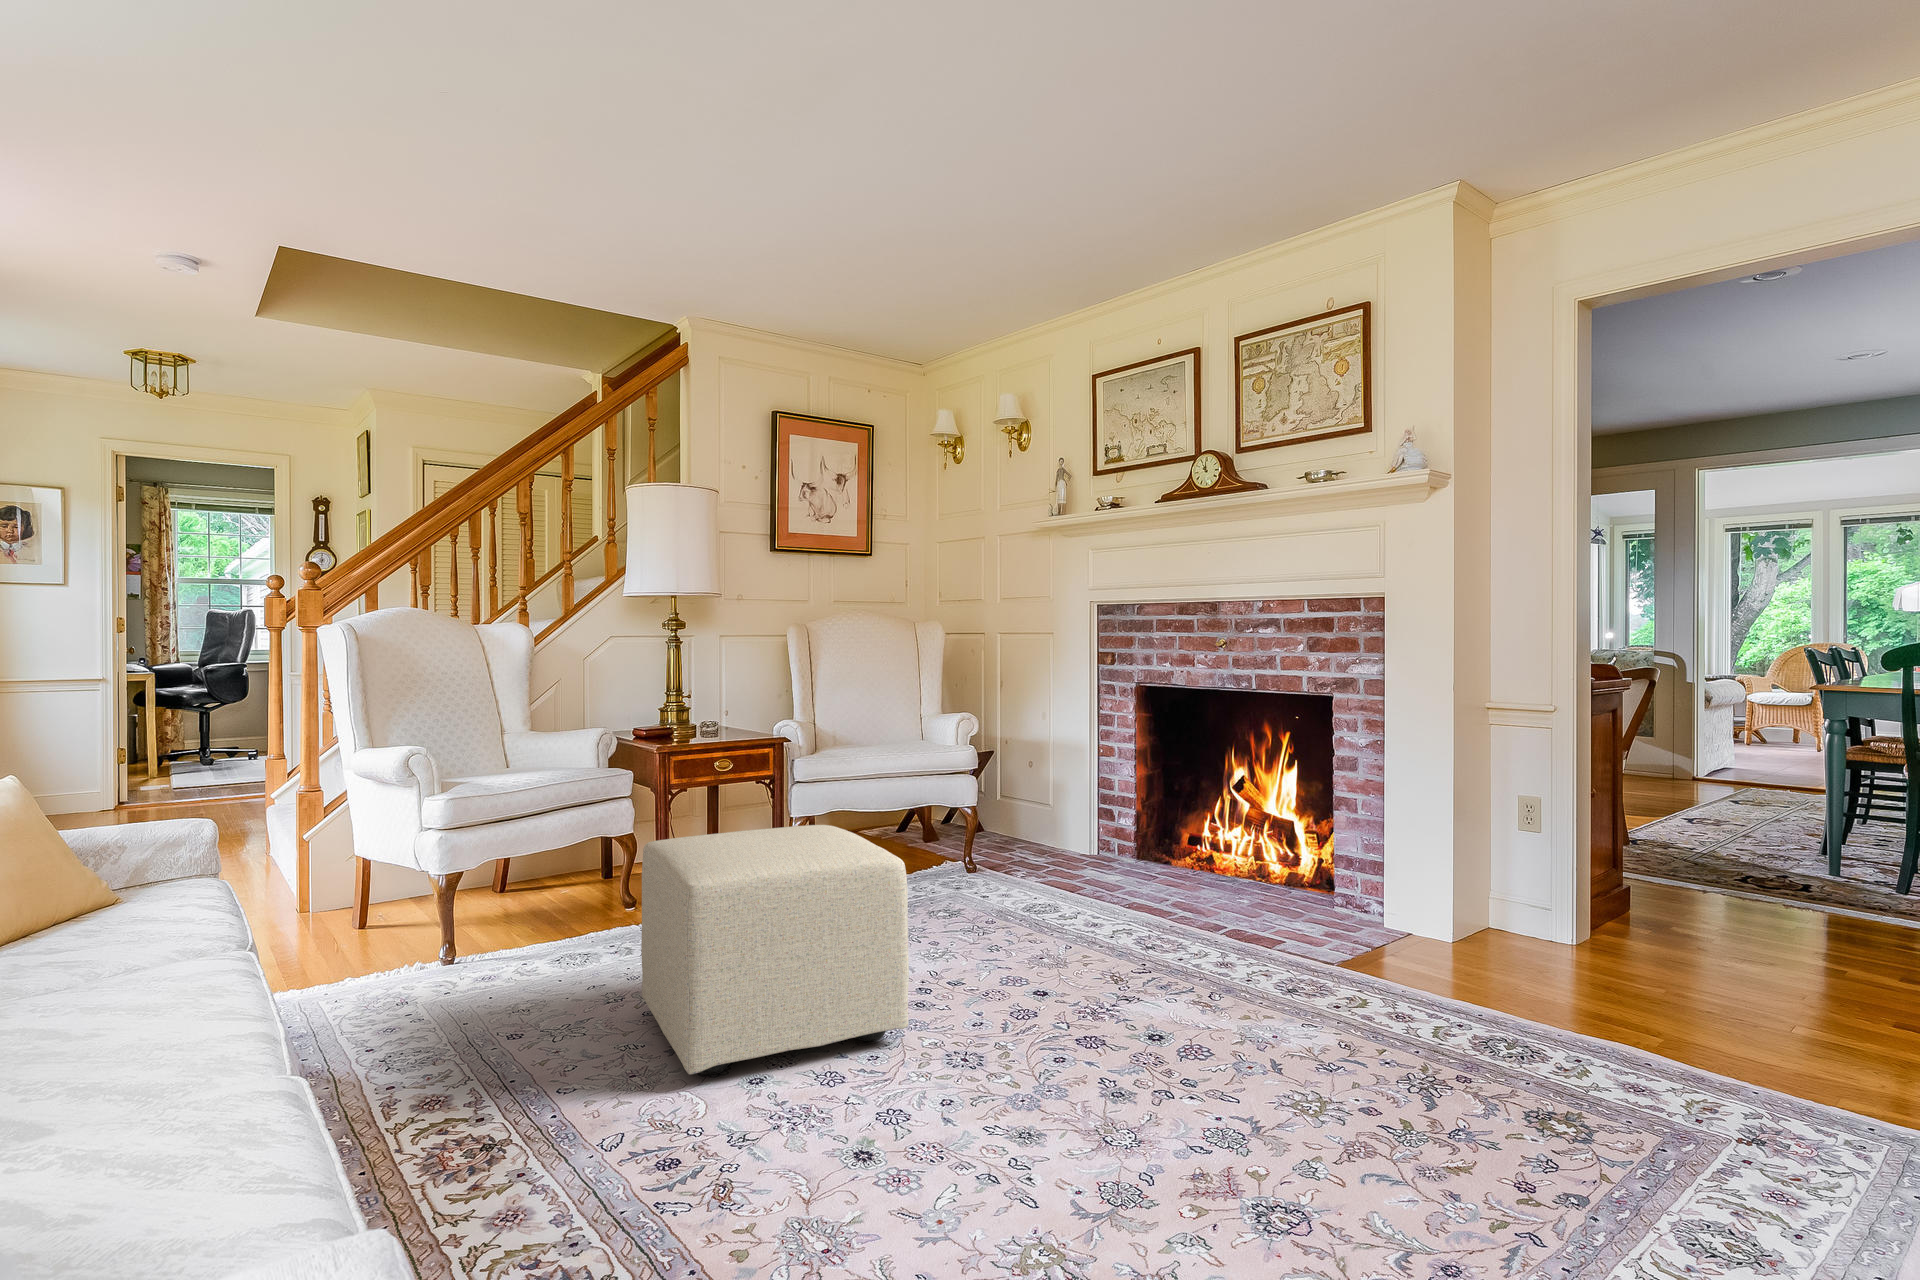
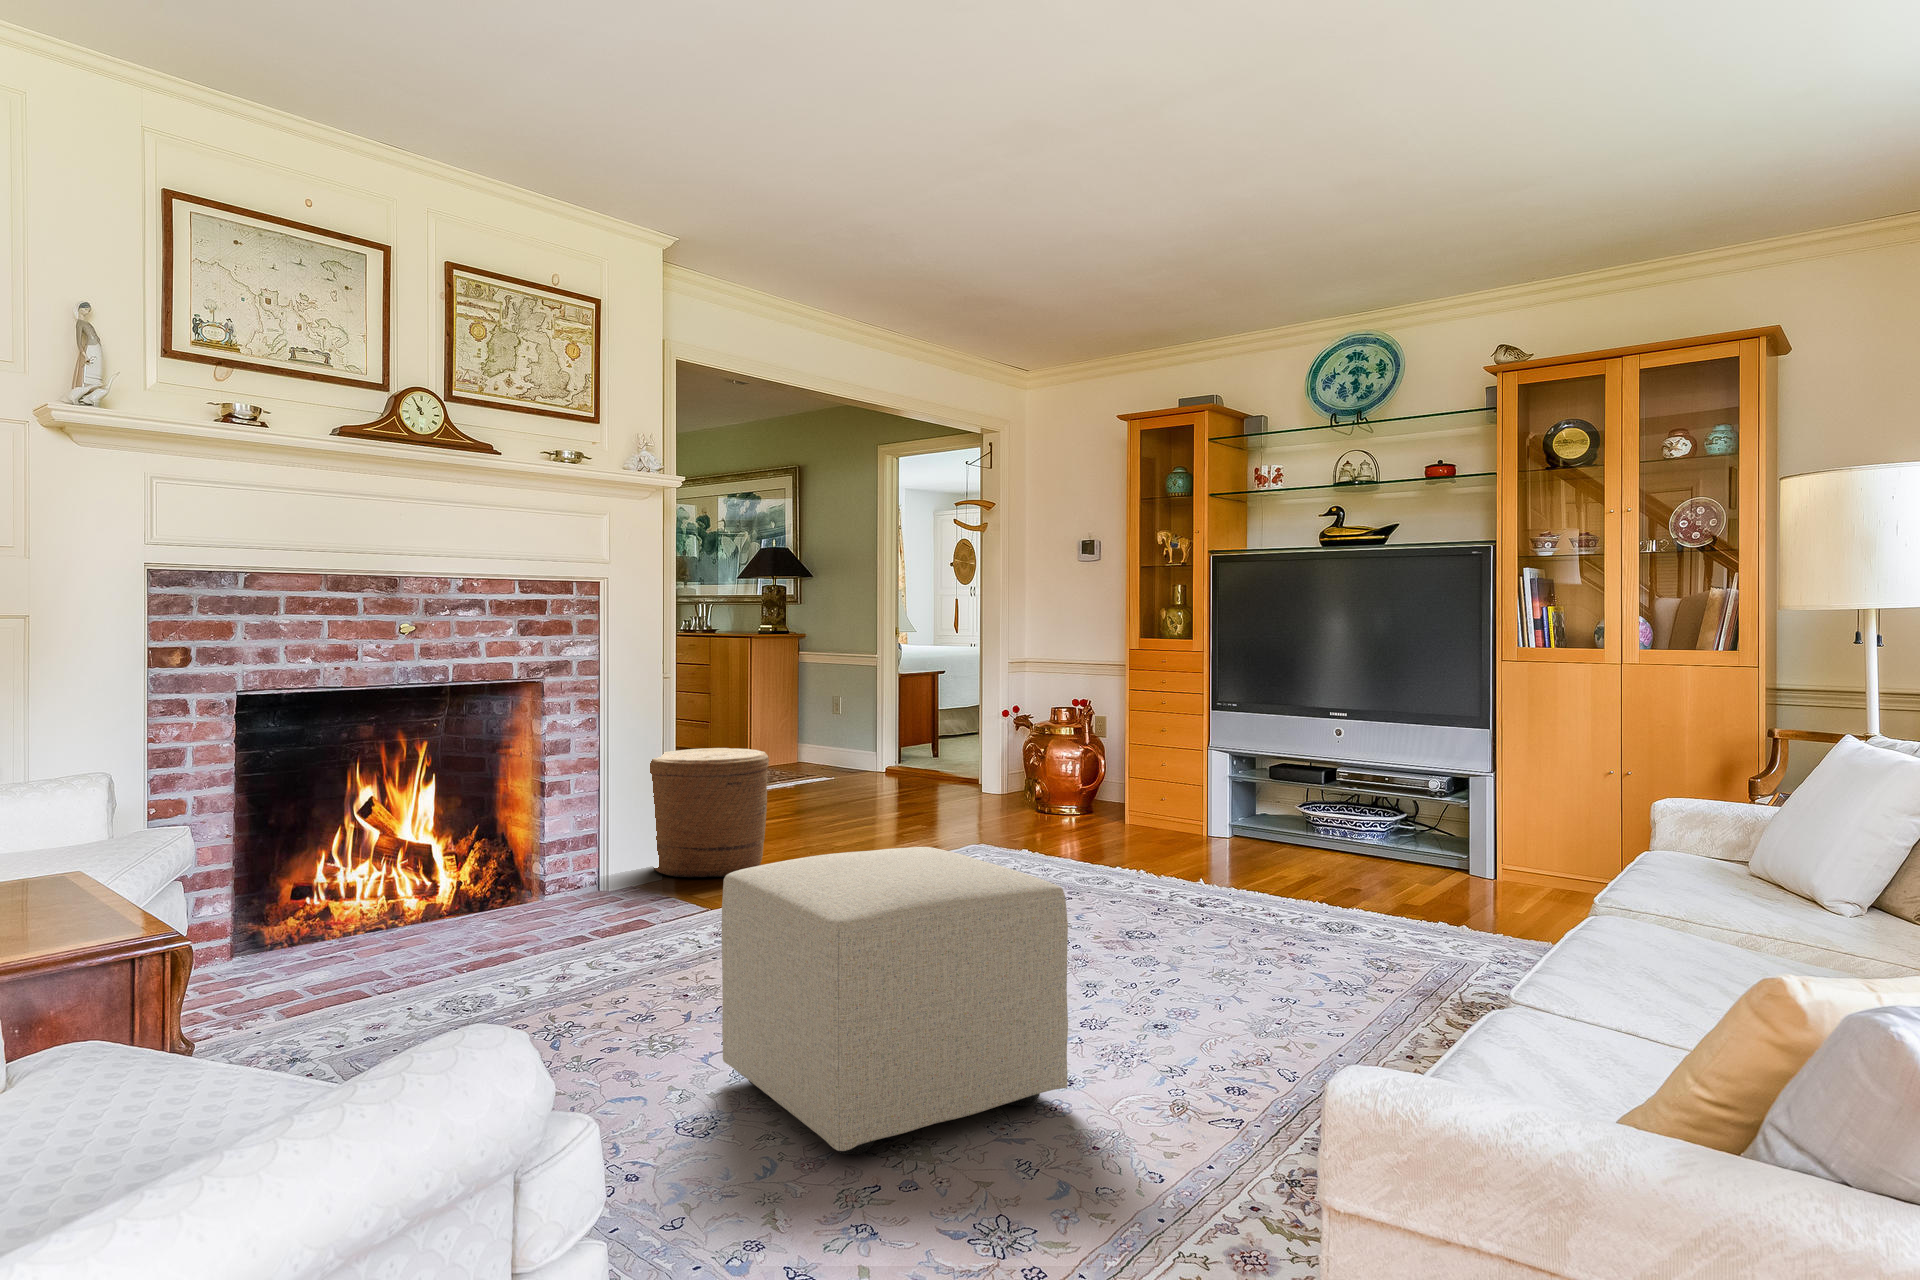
woven basket: none [1457,795,1632,970] -> present [650,748,769,877]

